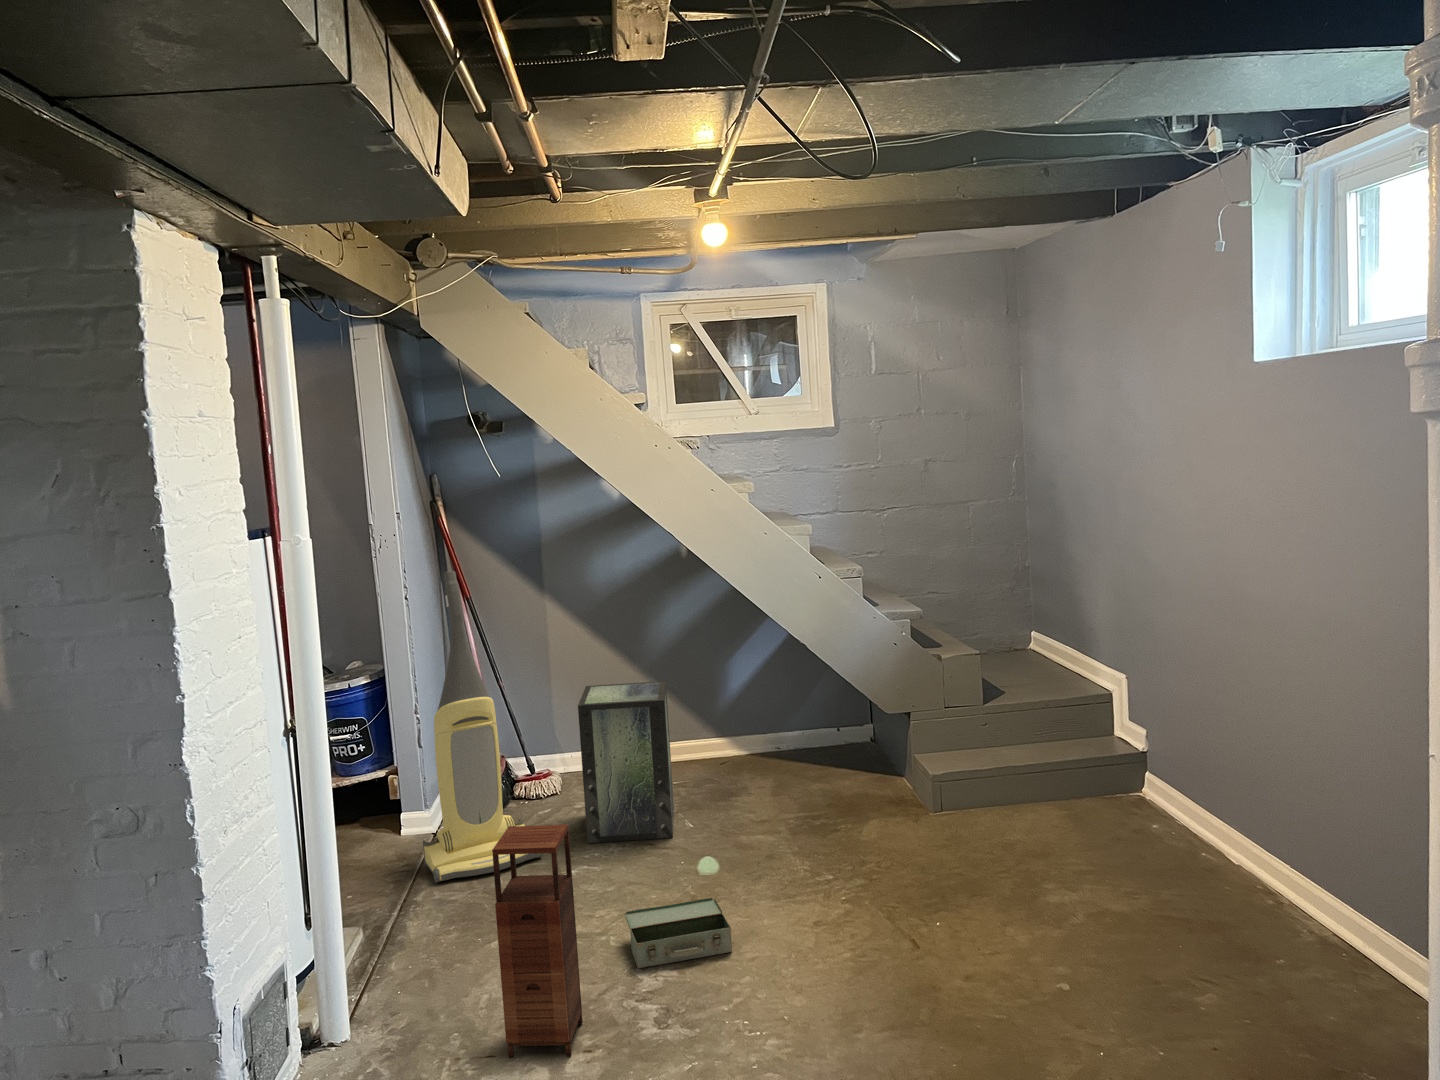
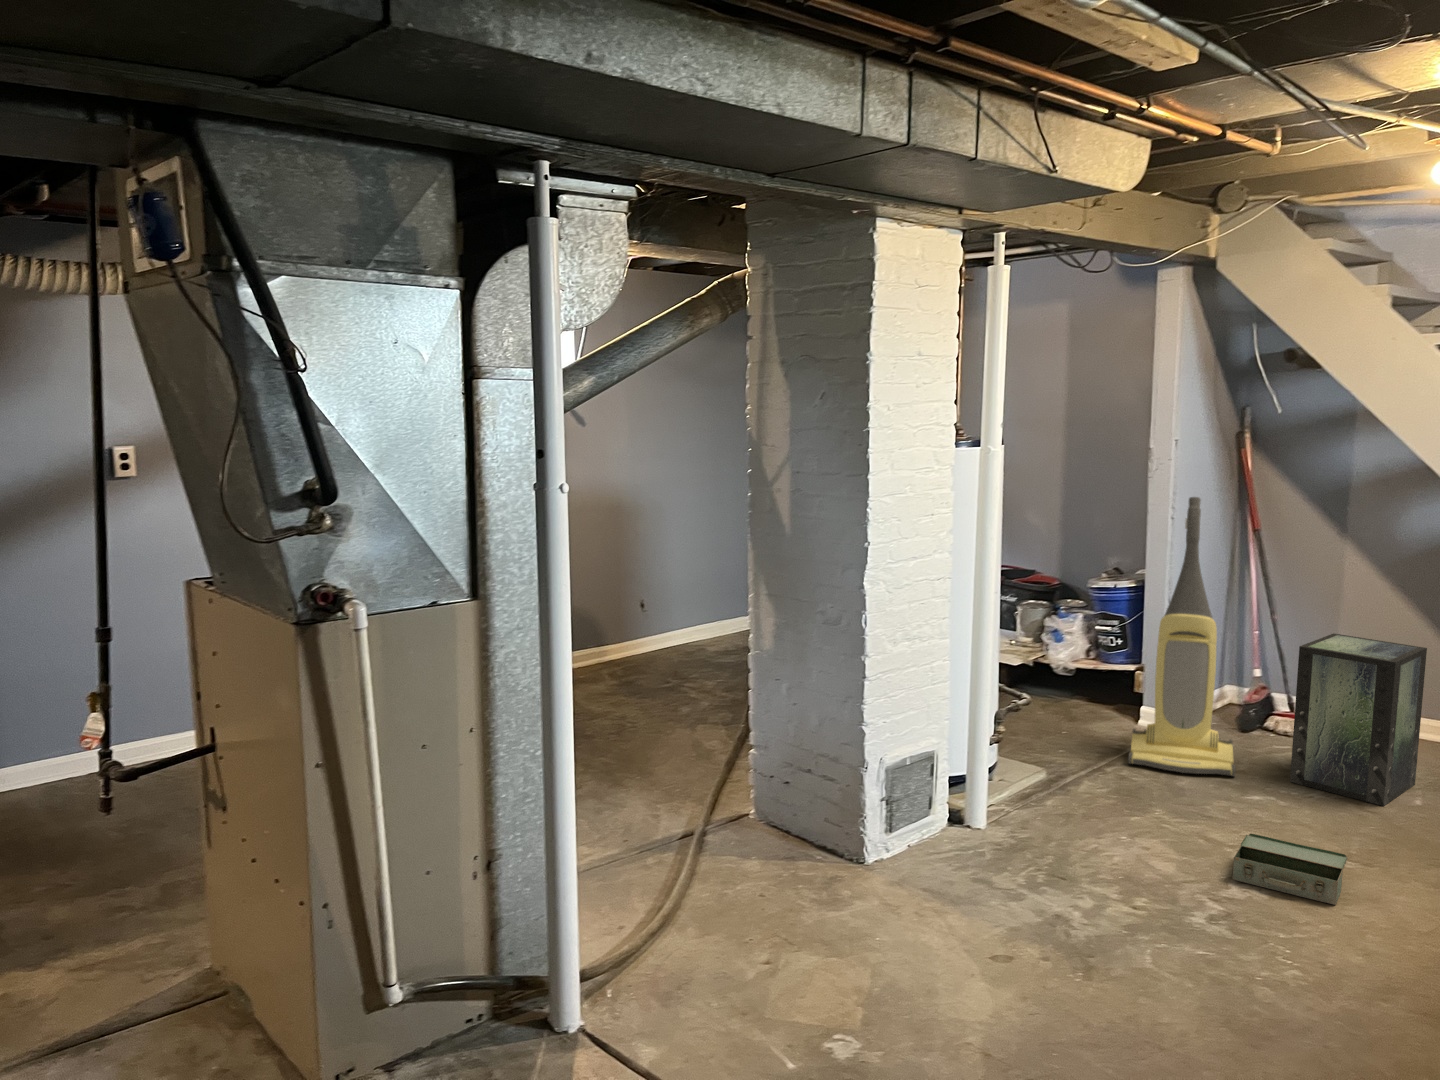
storage cabinet: present [492,824,583,1058] -> none [1071,708,1157,905]

